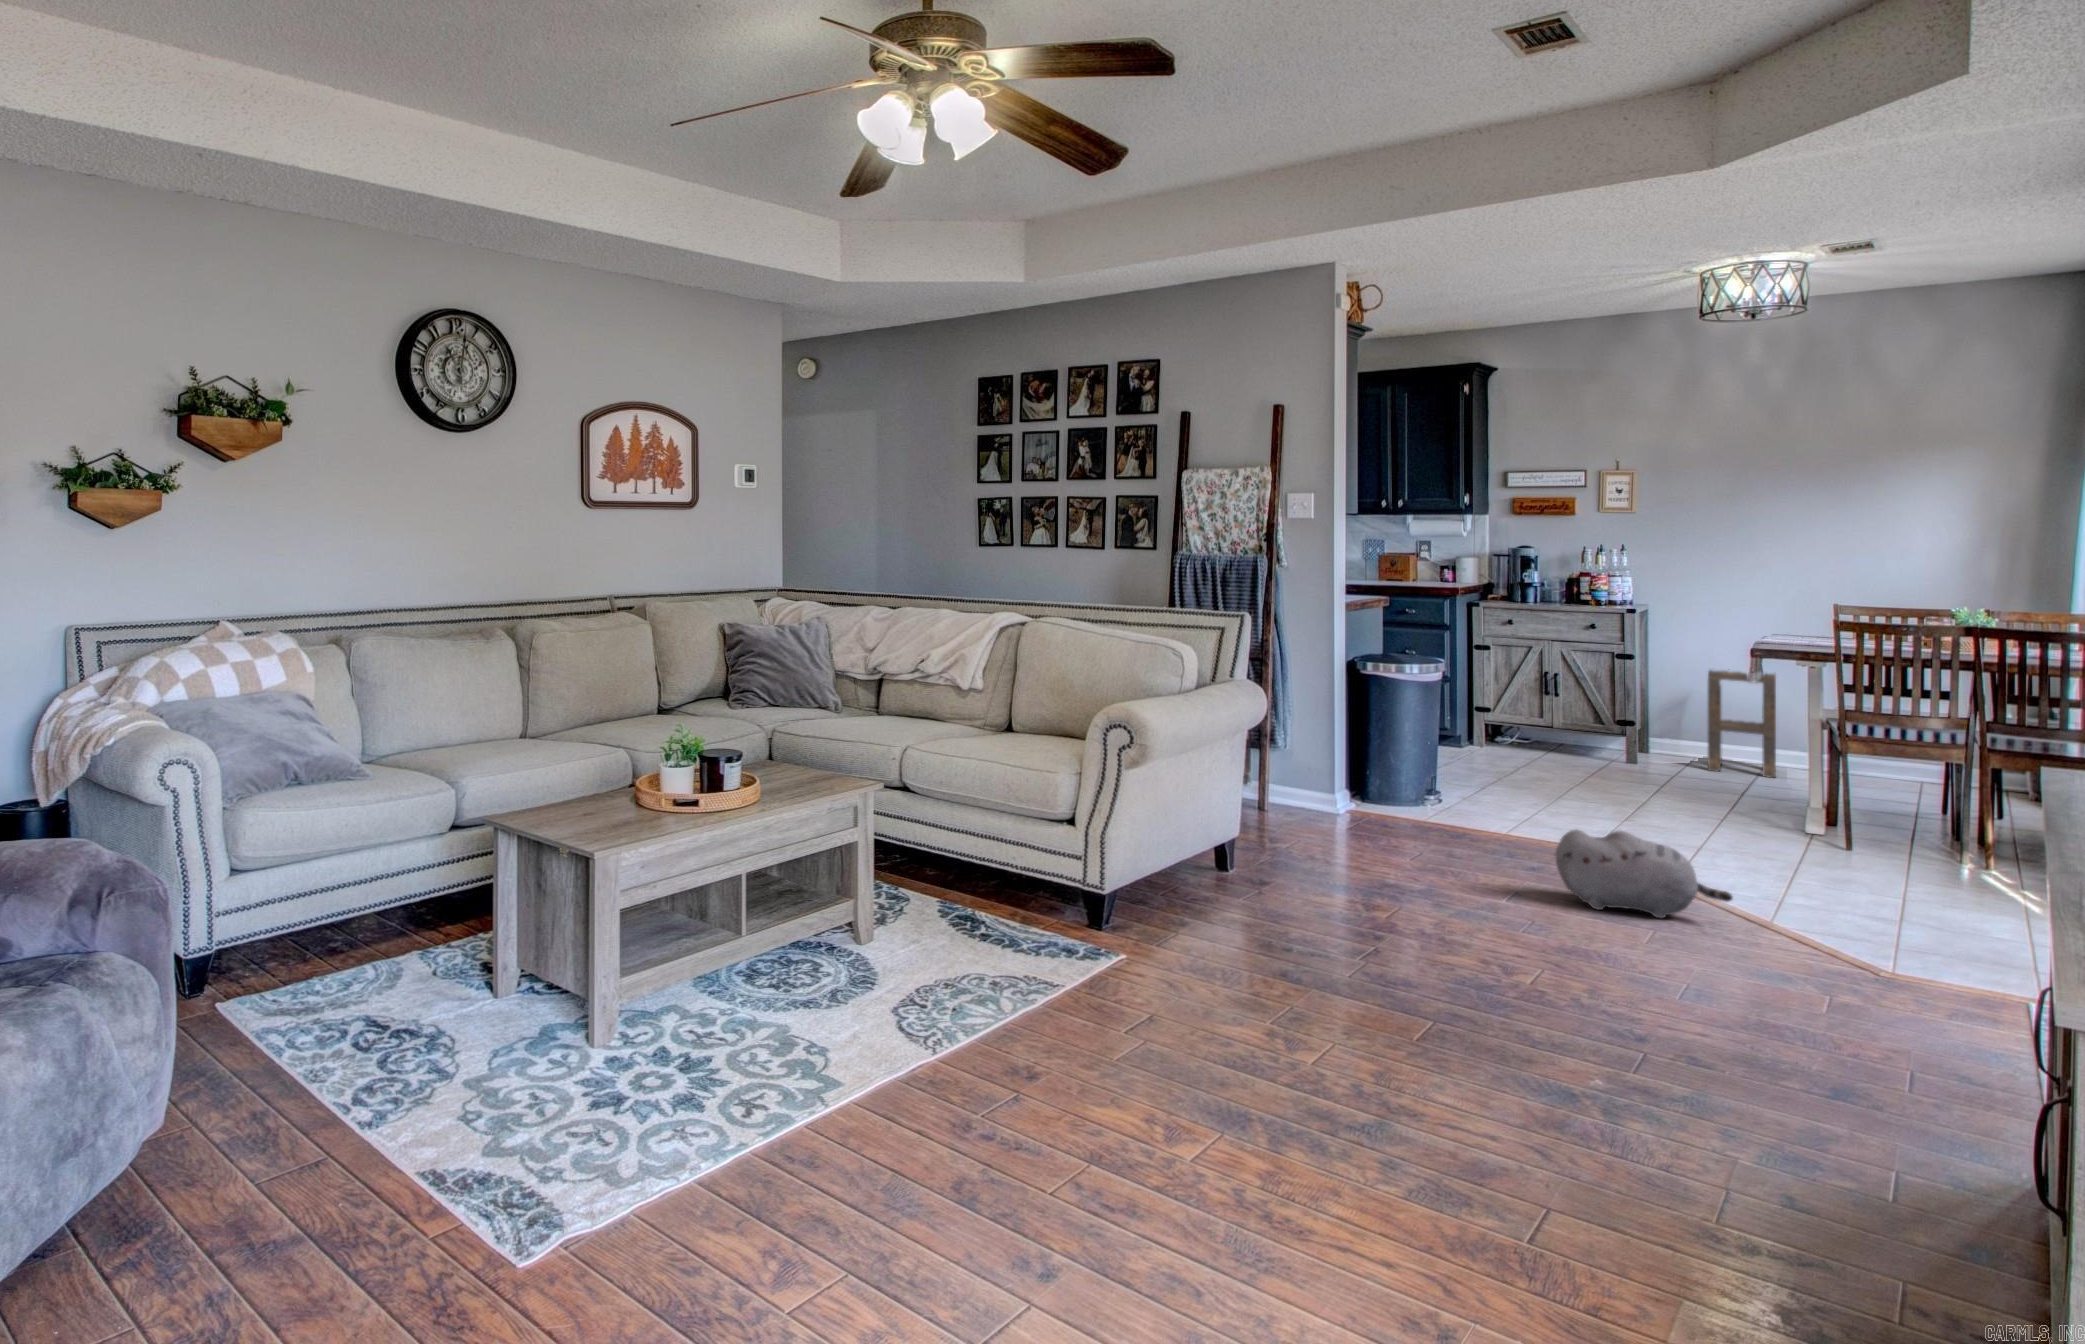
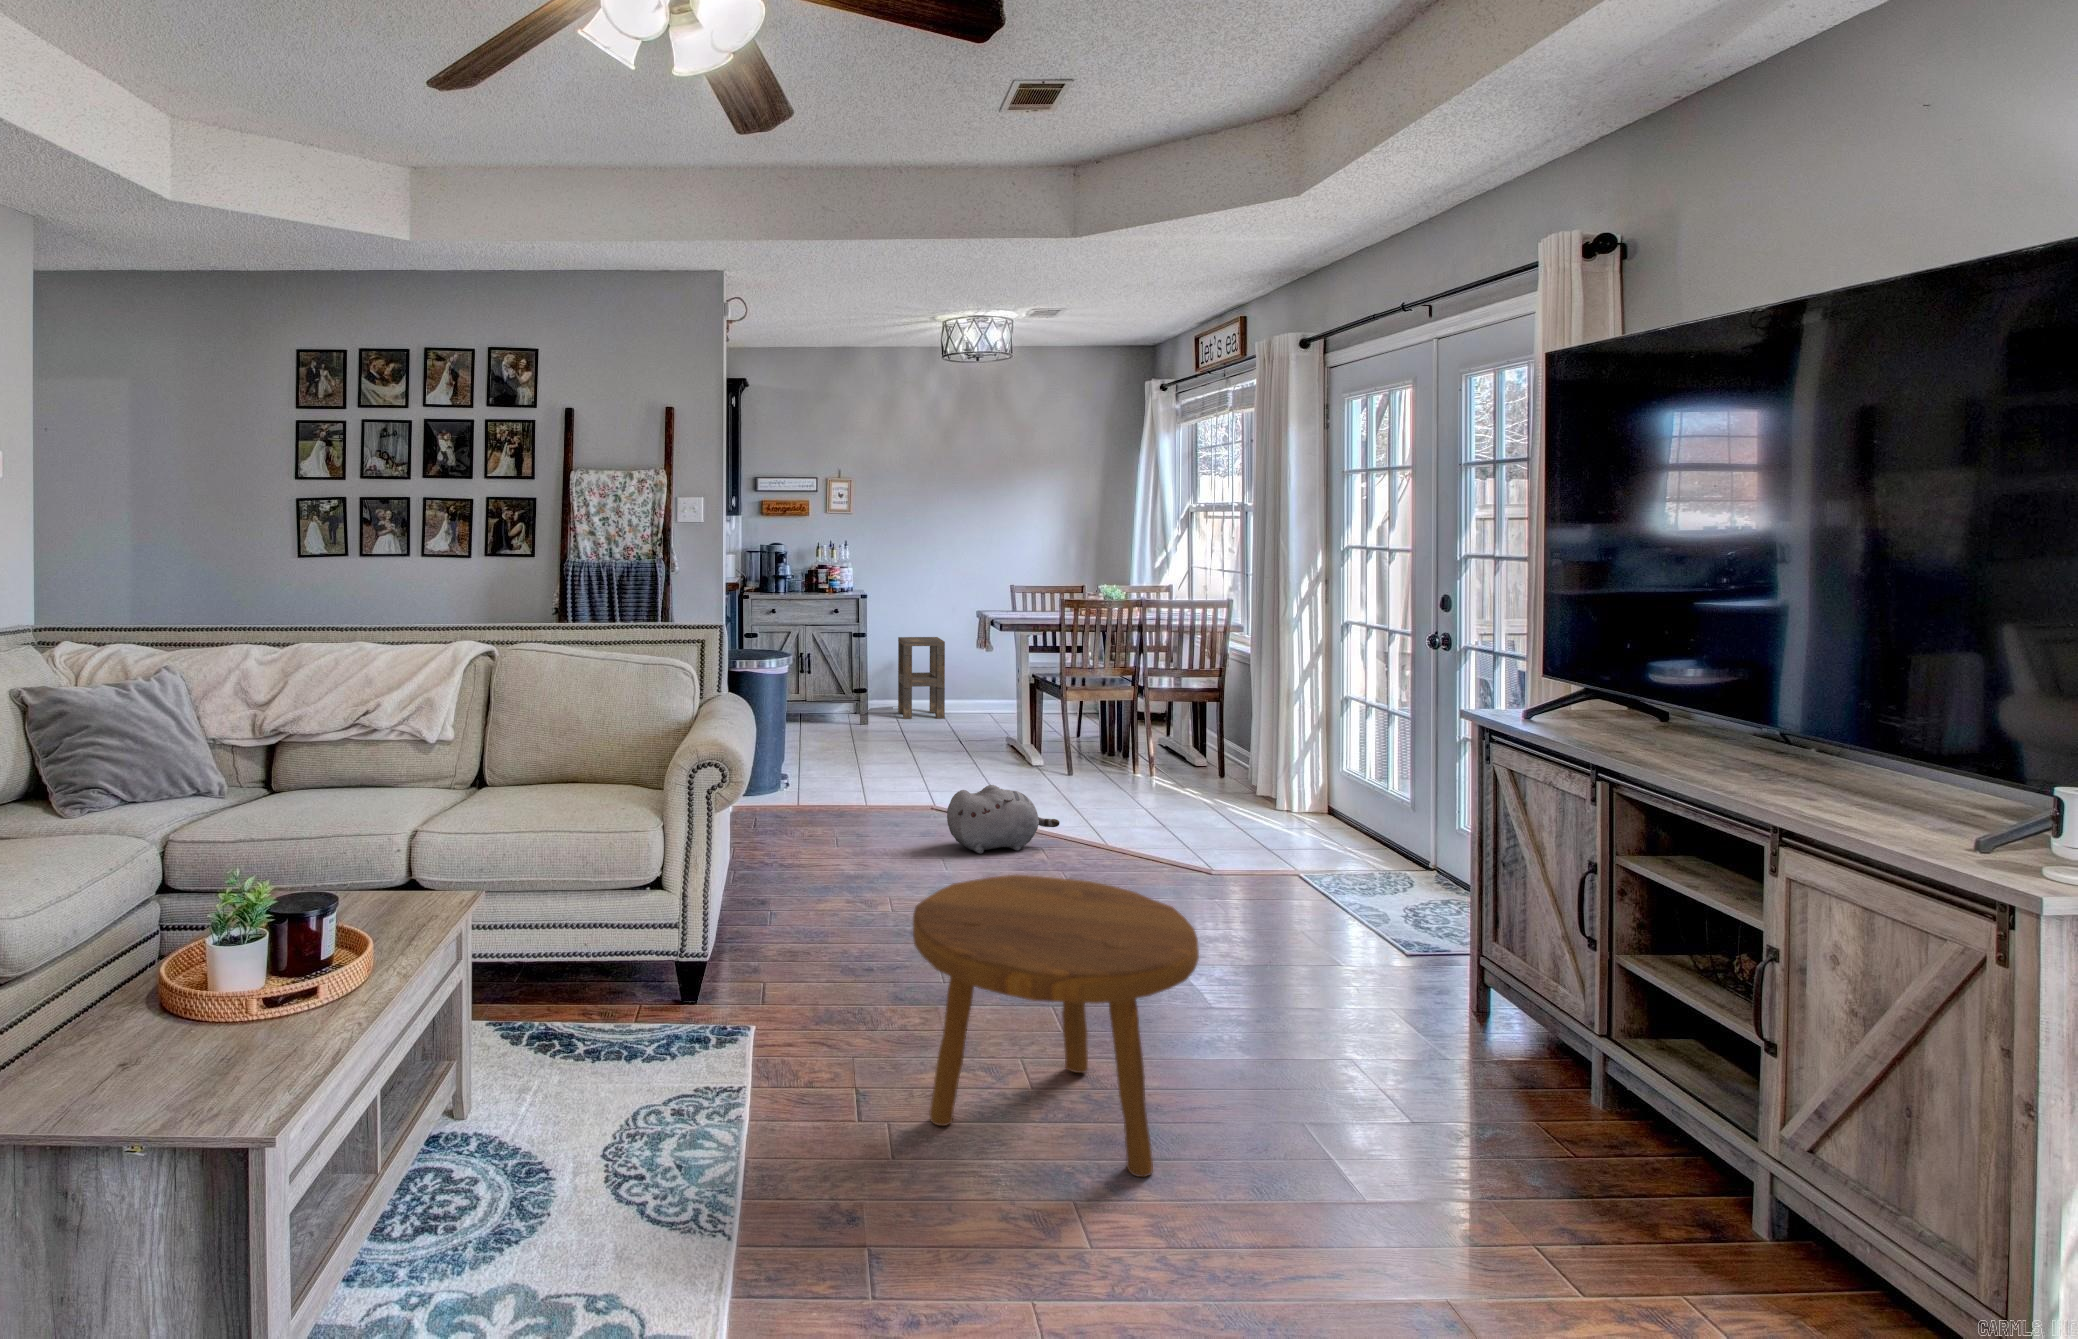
footstool: none [1158,864,1488,1196] -> present [913,875,1199,1177]

